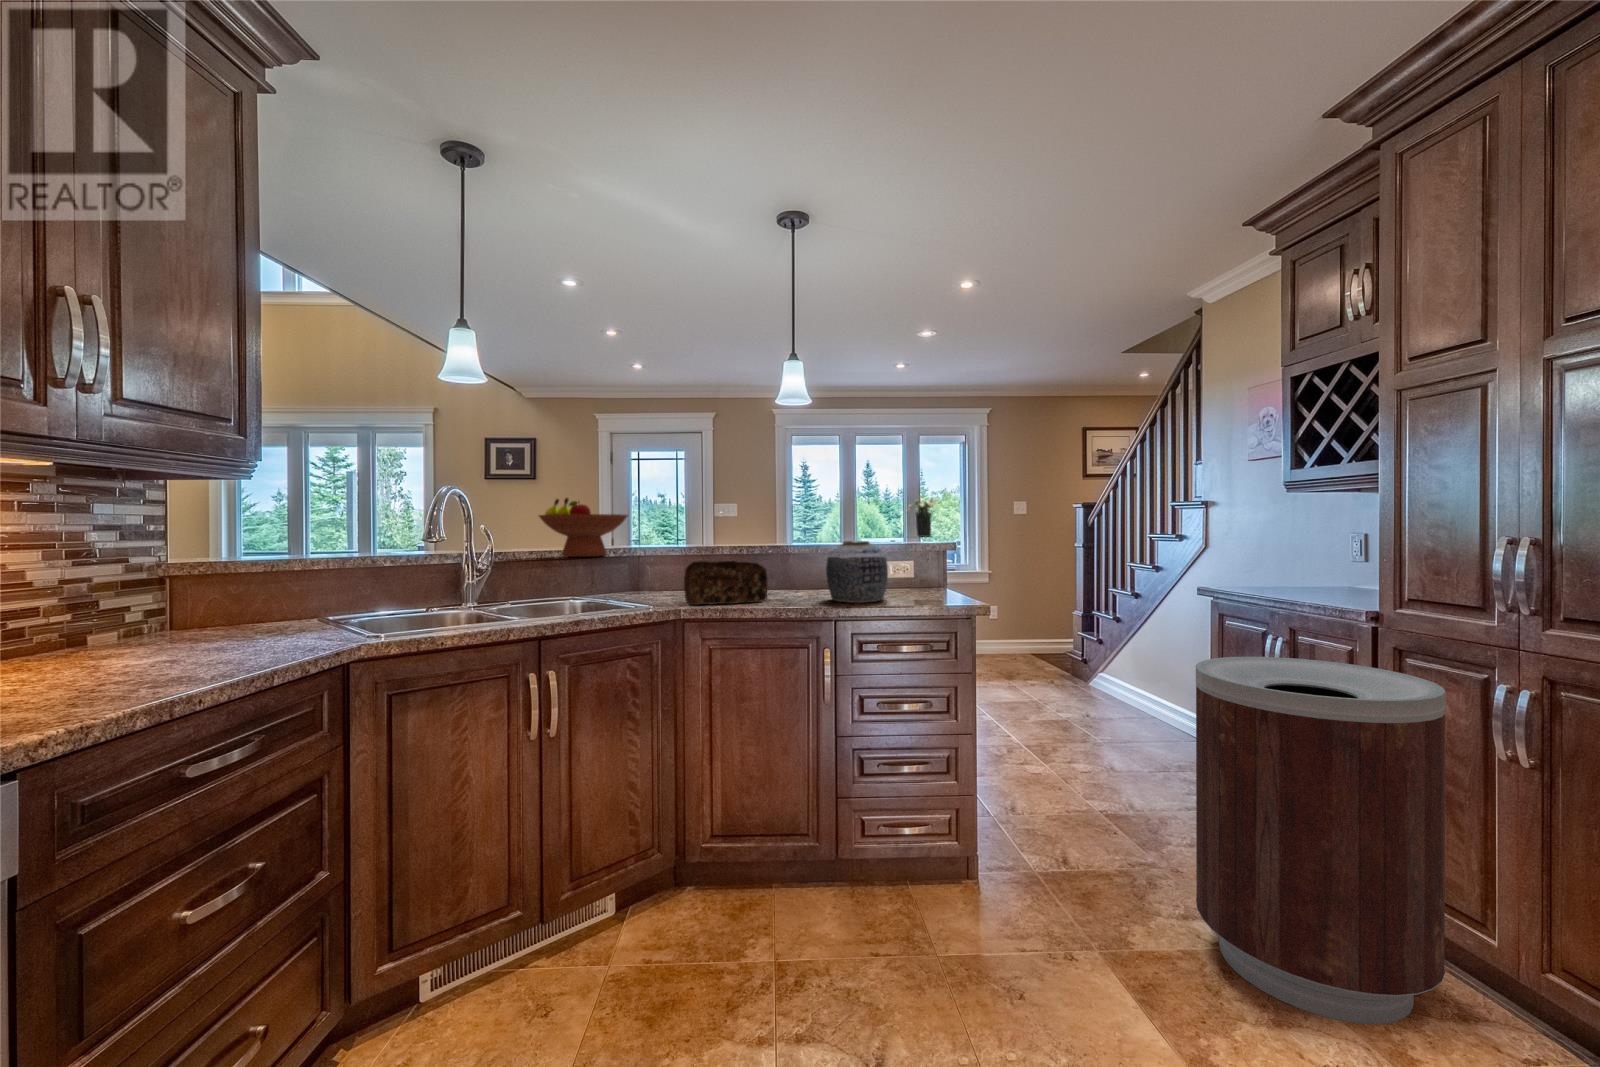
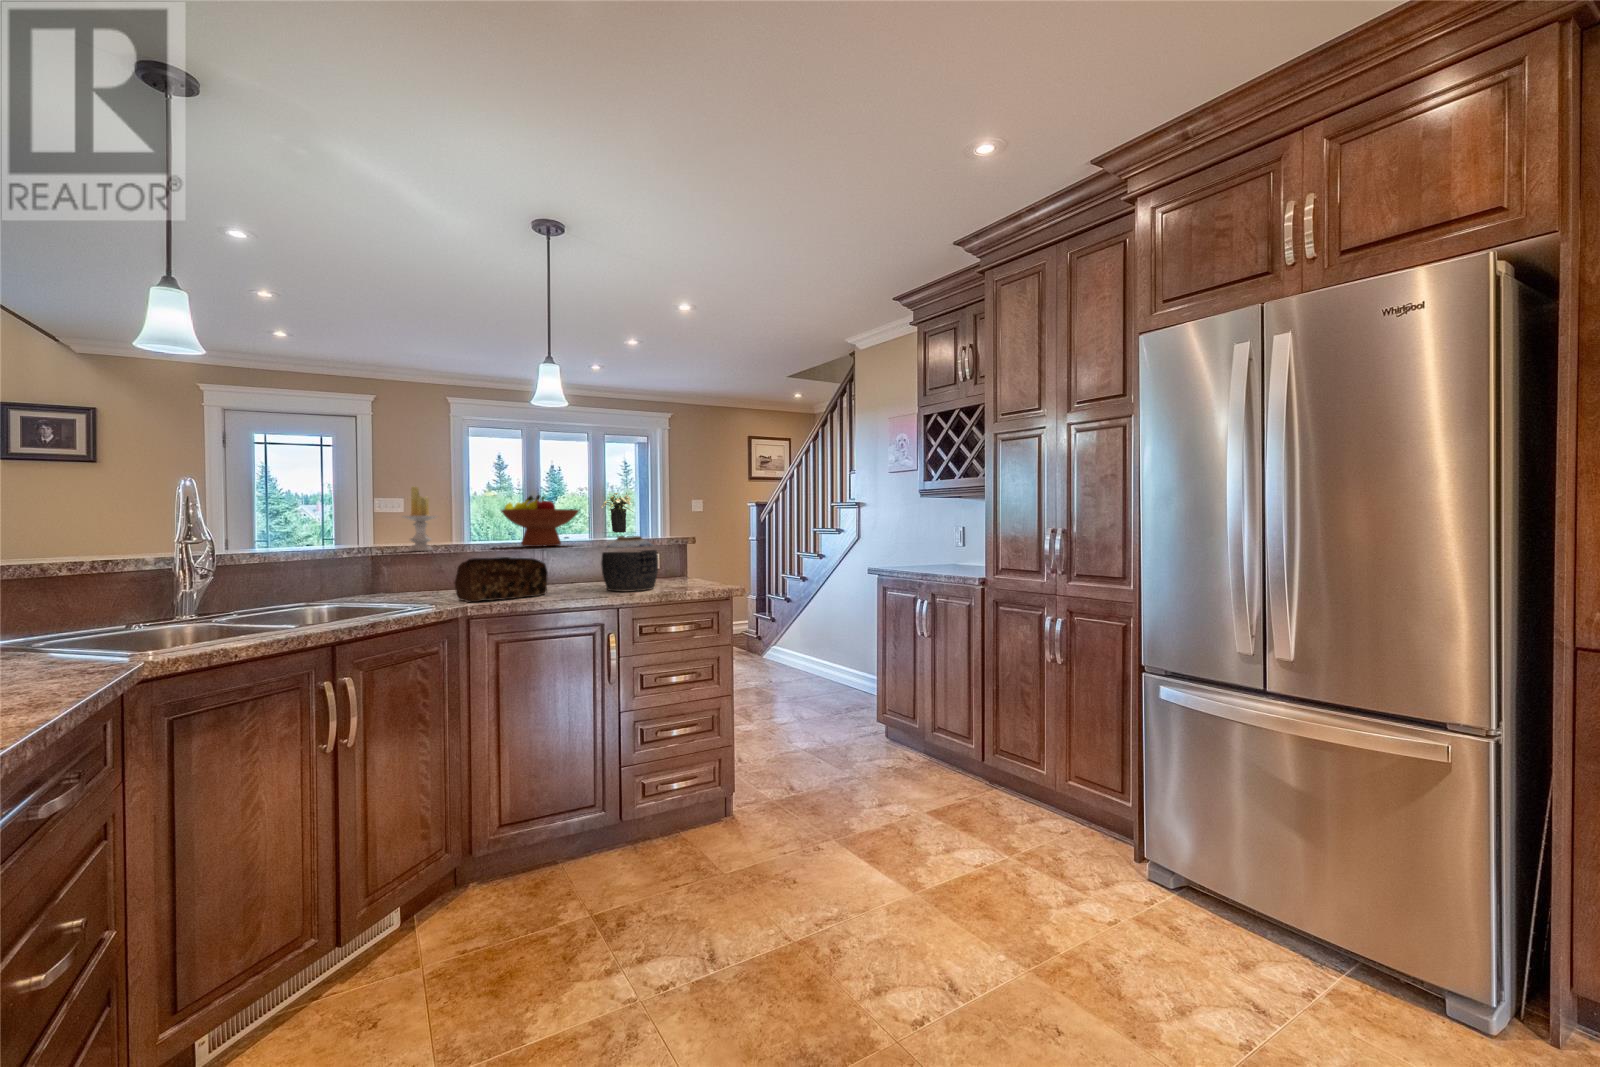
candle: none [658,491,689,553] -> present [403,487,437,551]
fruit bowl: present [539,498,627,557] -> present [501,495,579,547]
trash can: present [1196,657,1446,1024] -> none [890,613,1025,840]

